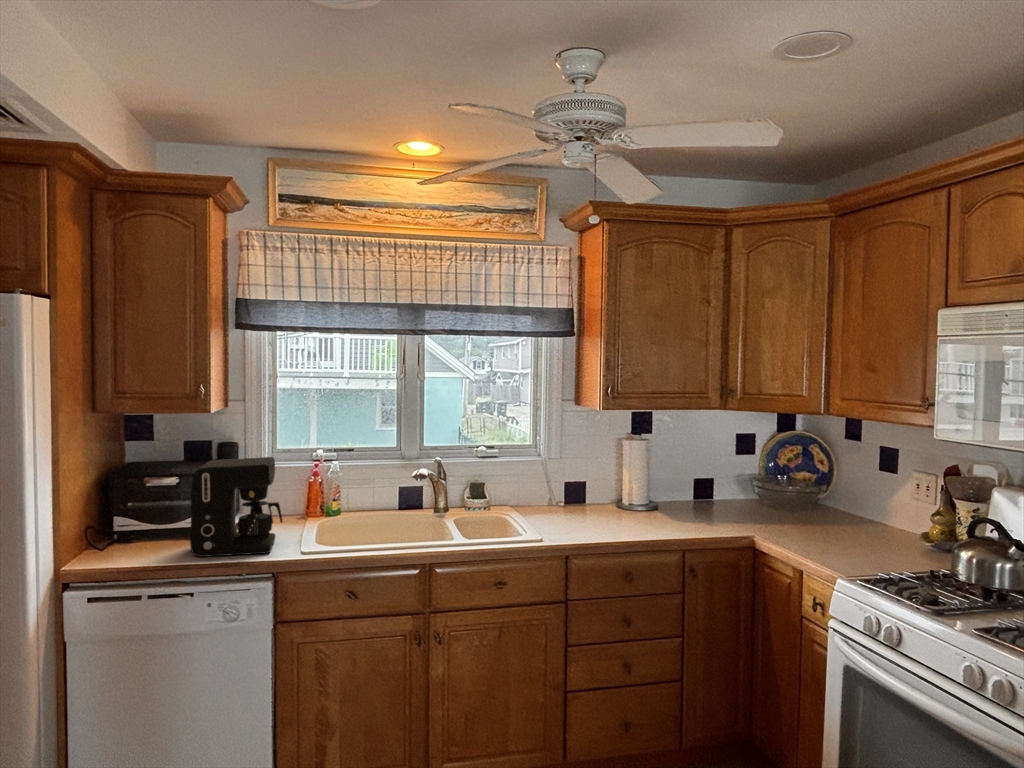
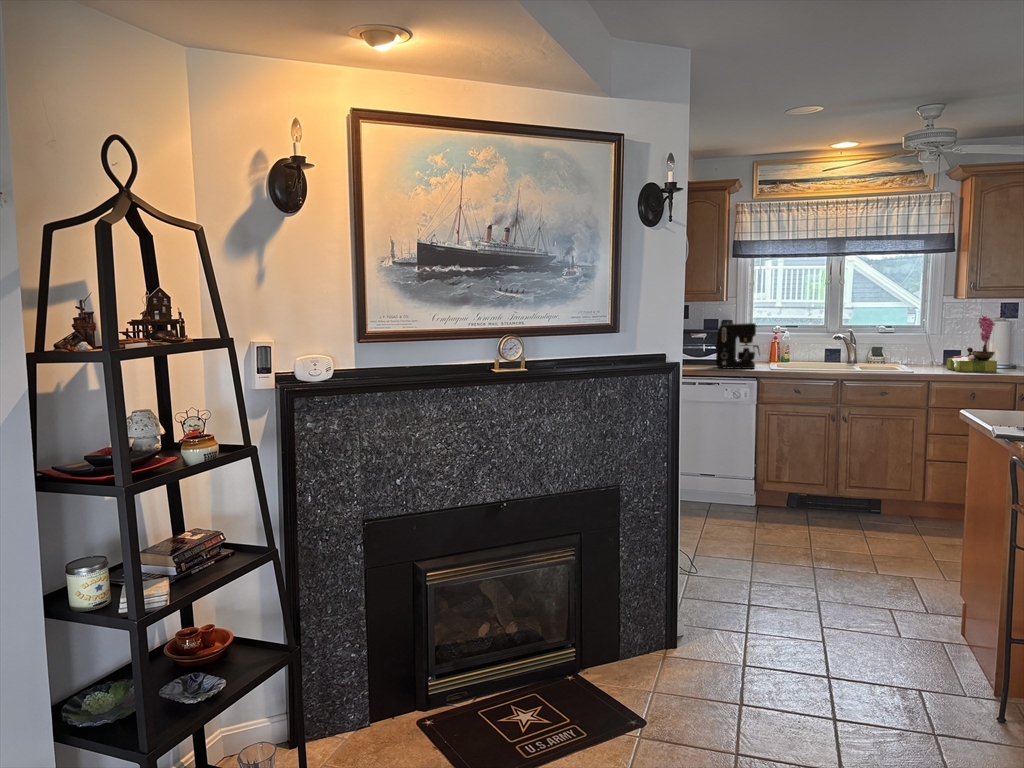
flower arrangement: none [580,434,653,532] -> present [946,315,997,372]

